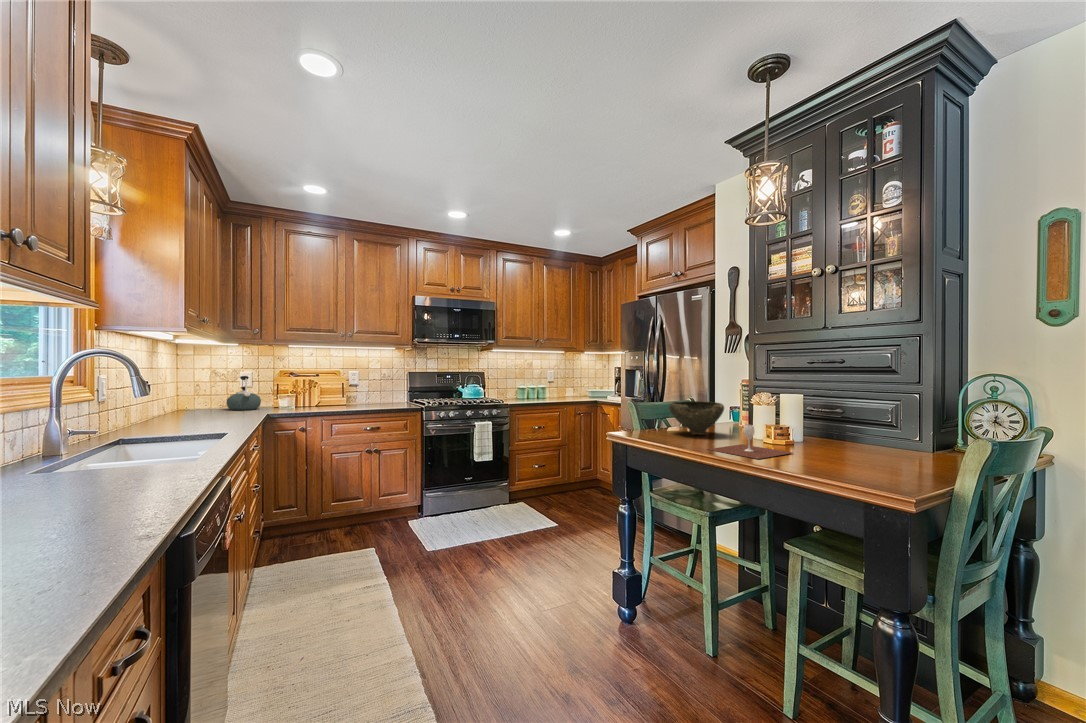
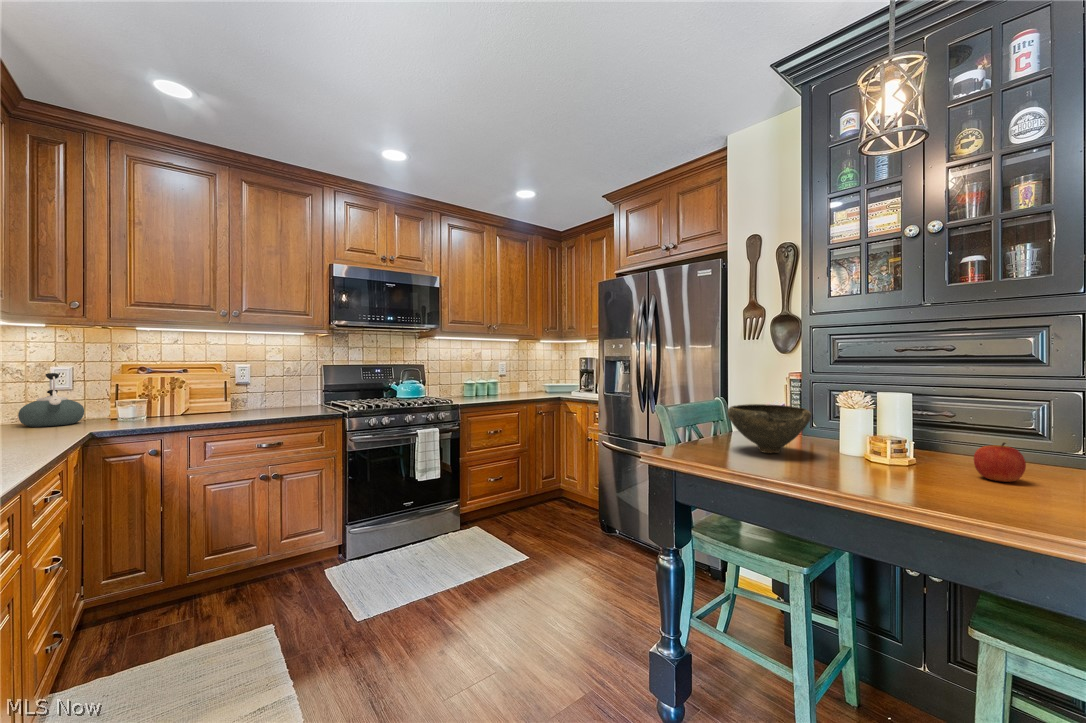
wine glass: present [708,425,793,459] -> none [839,445,971,508]
apple: none [814,426,844,452] -> present [974,443,1026,482]

